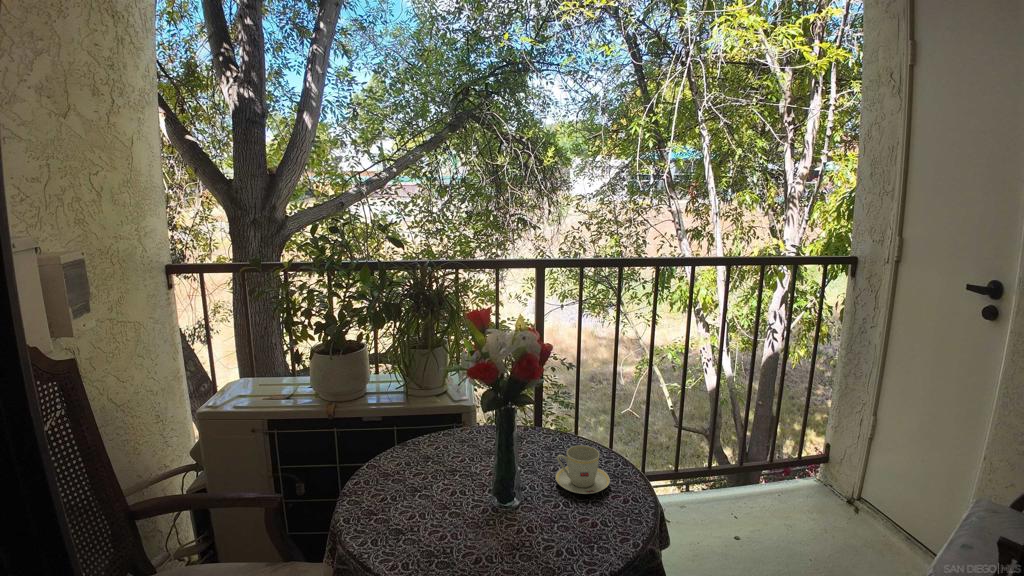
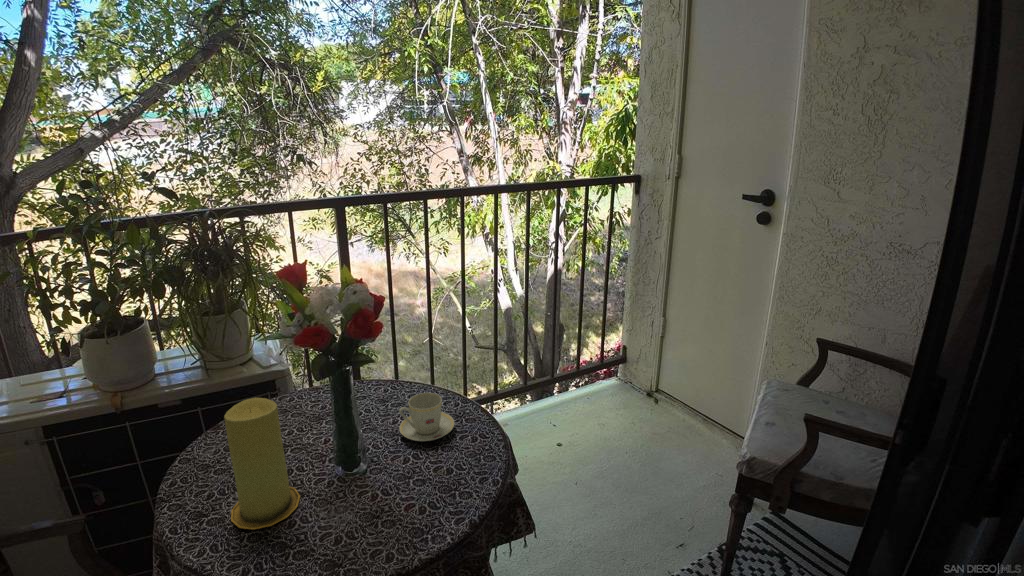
candle: none [399,416,457,534] -> present [224,398,300,529]

